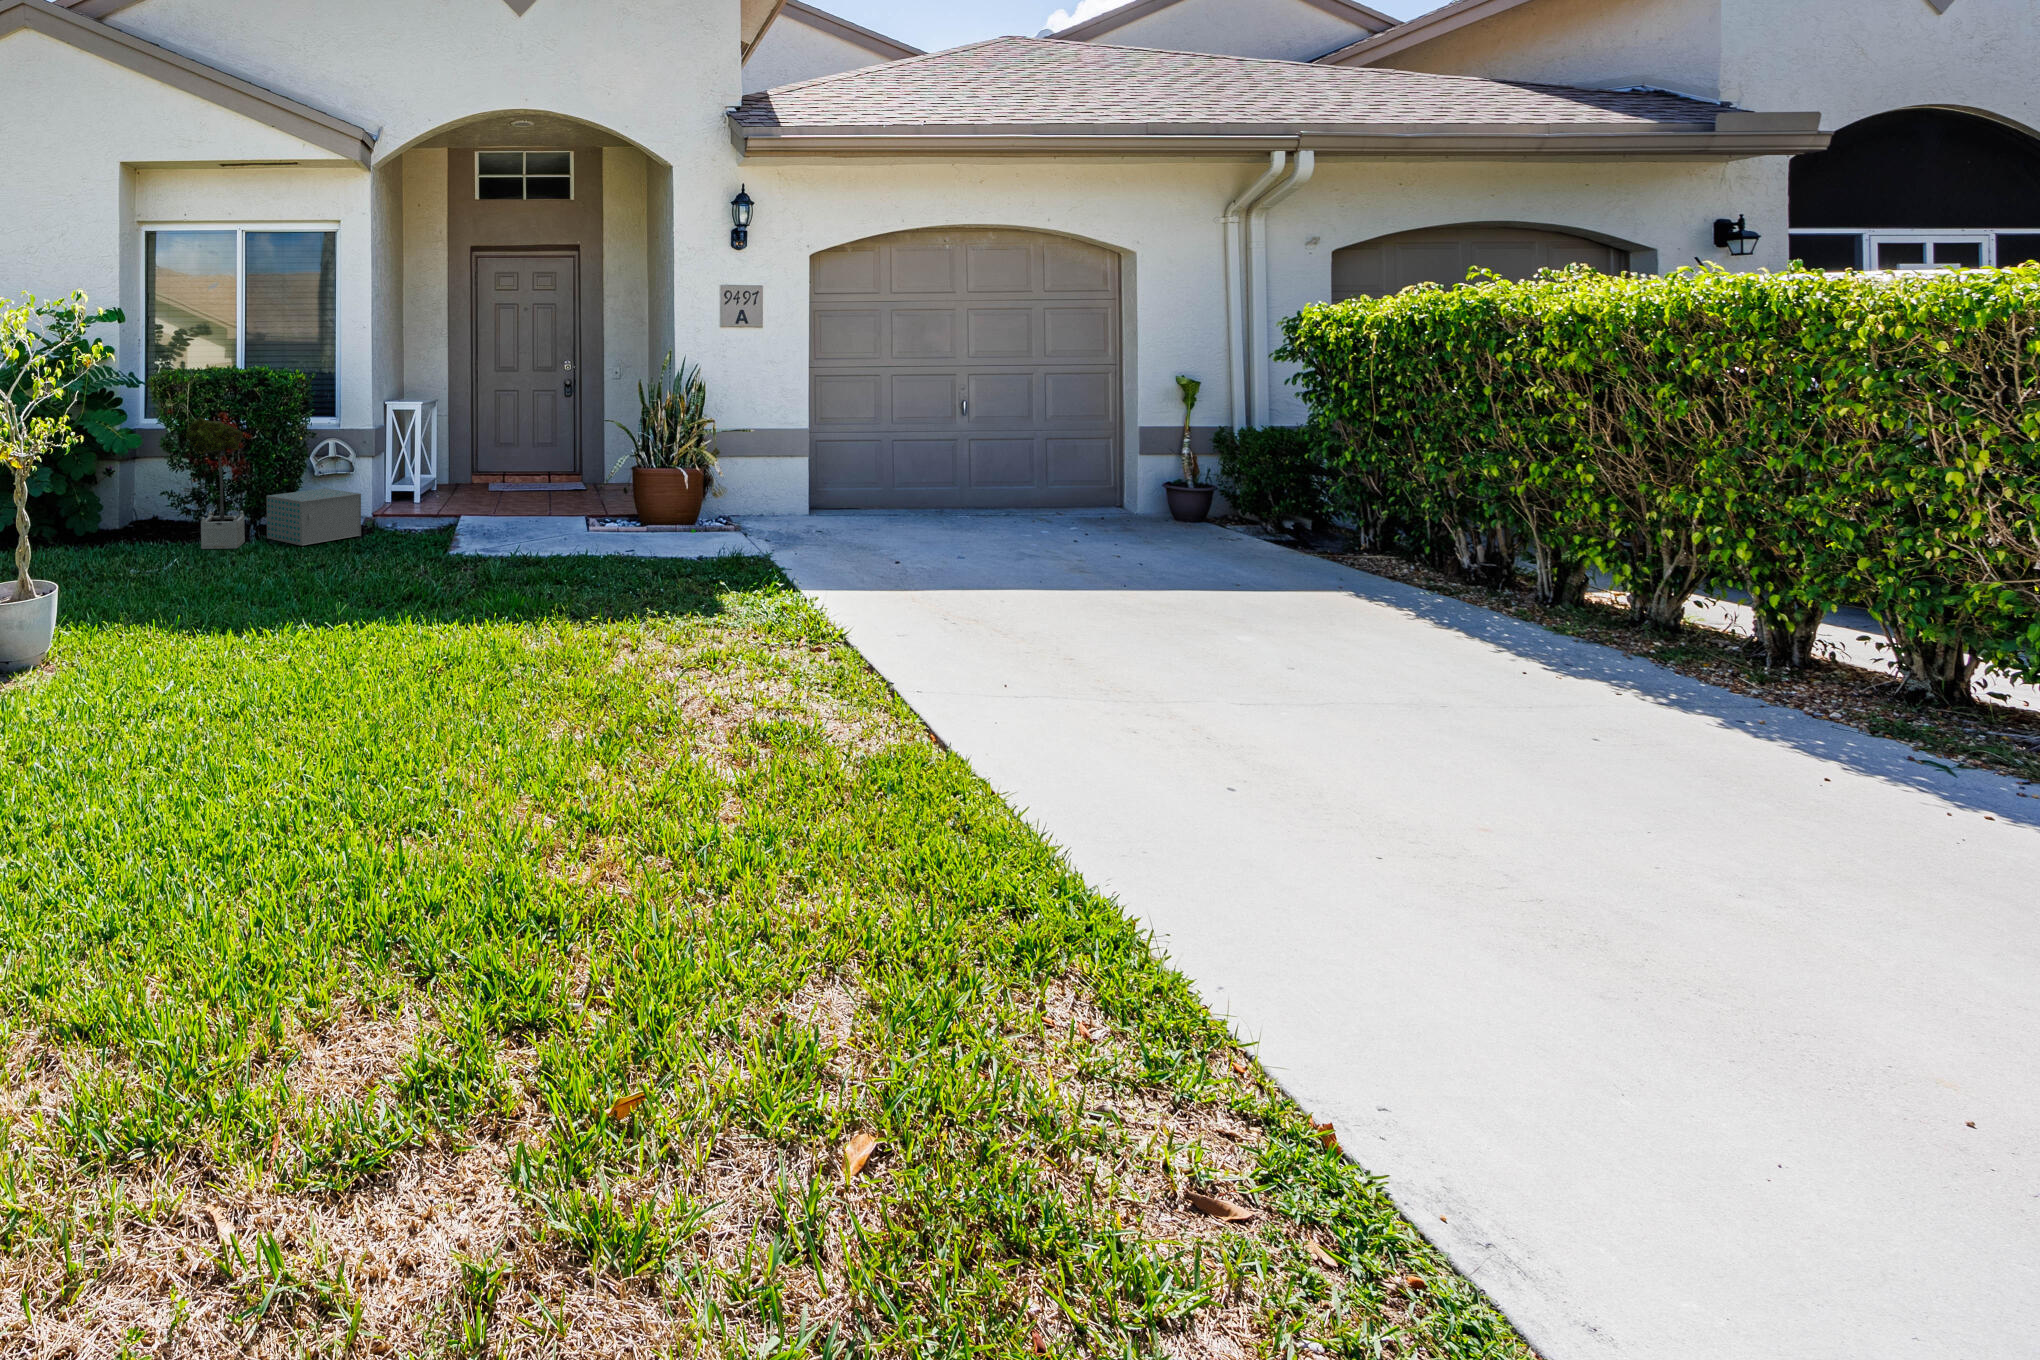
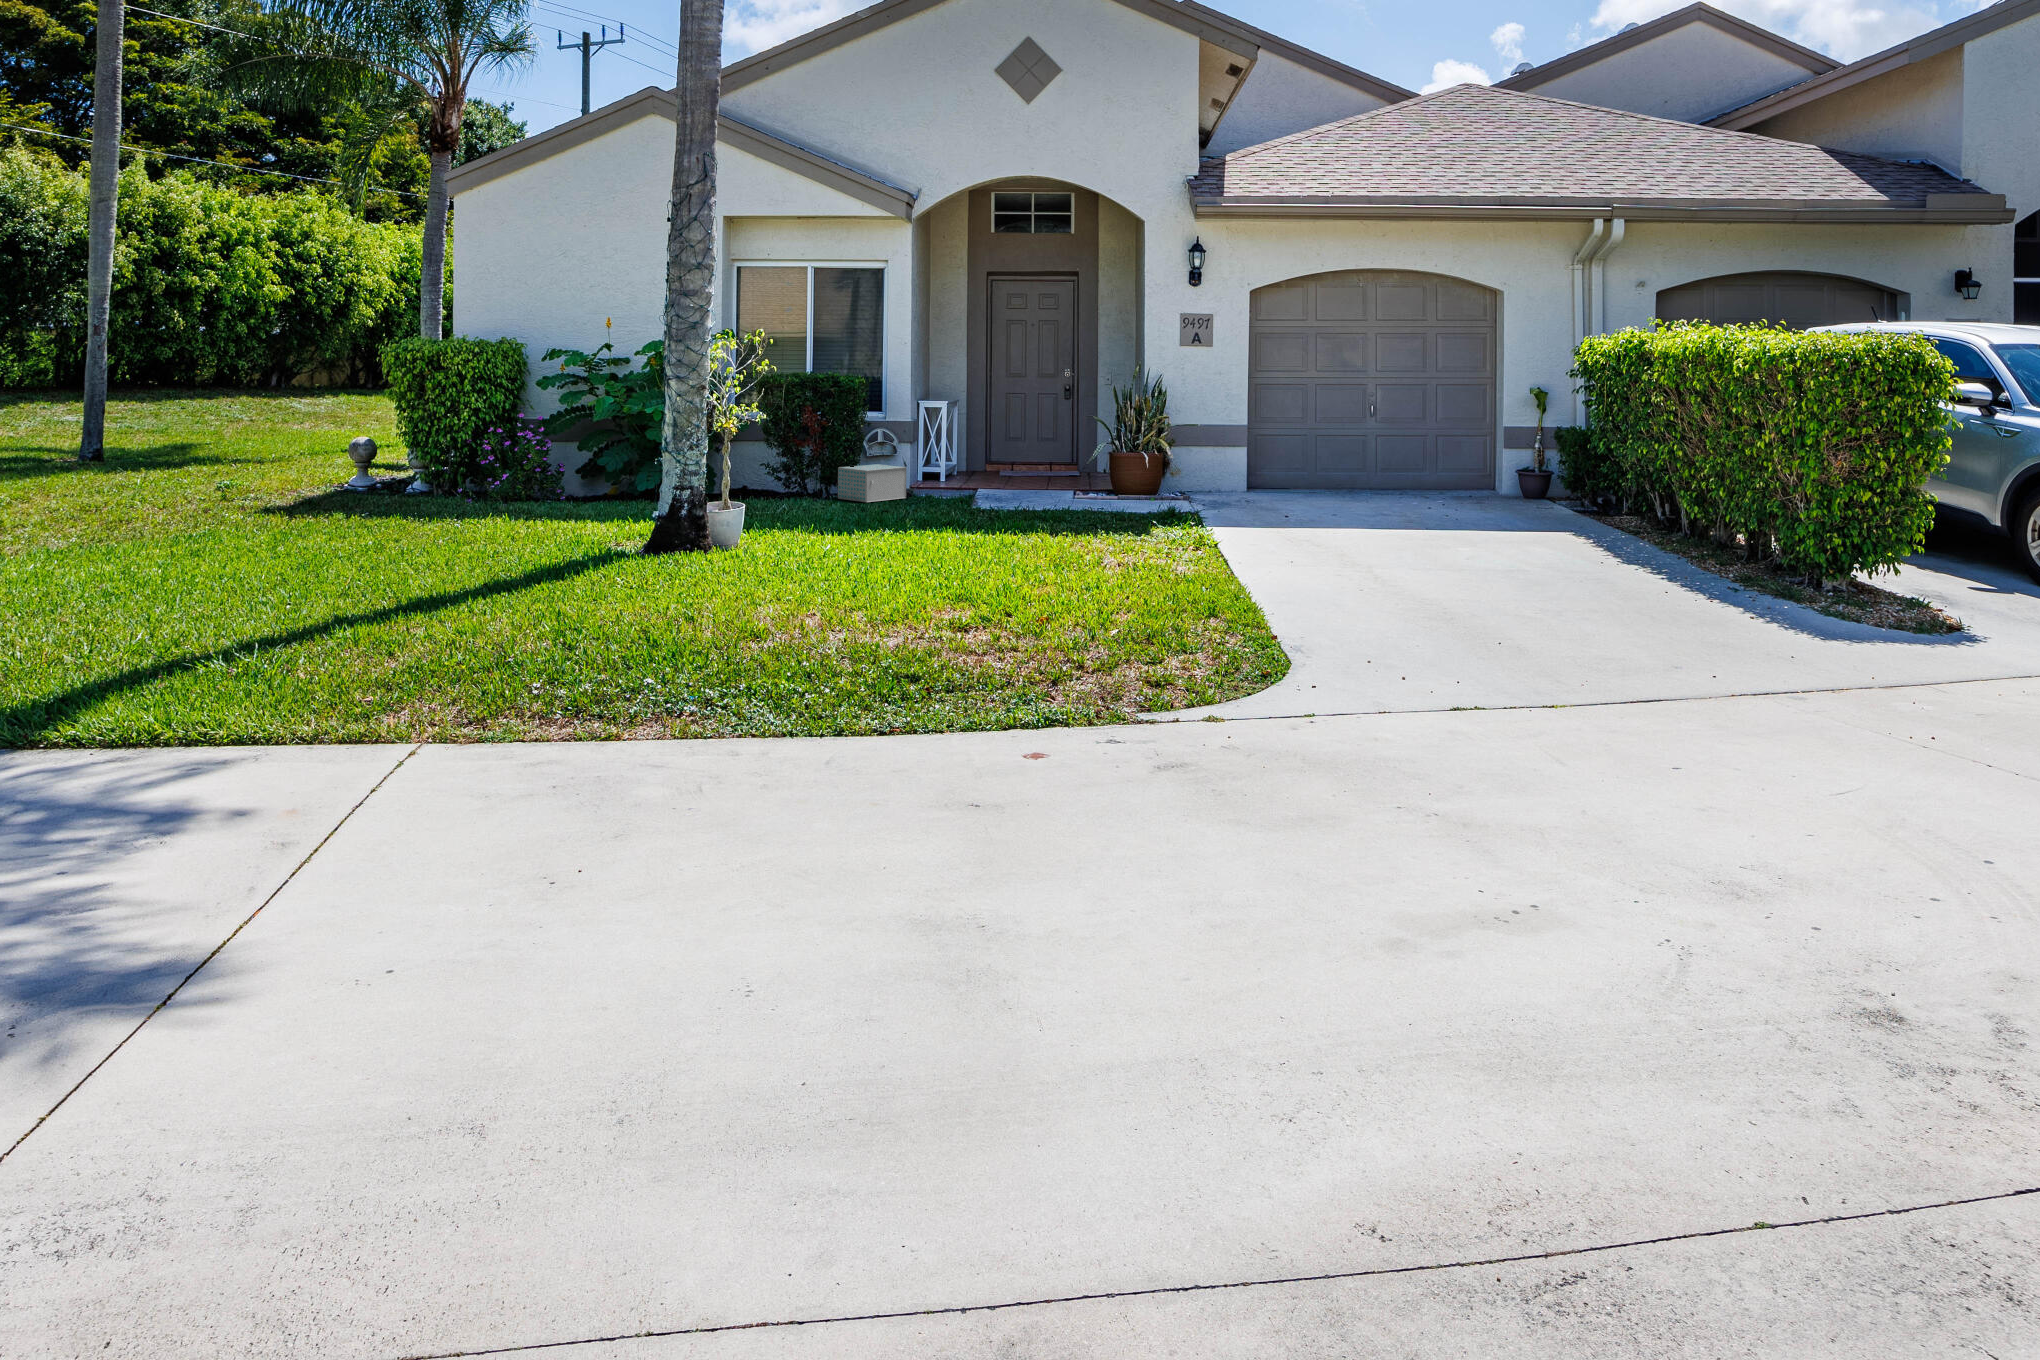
potted tree: present [186,417,245,549] -> none [785,409,825,503]

